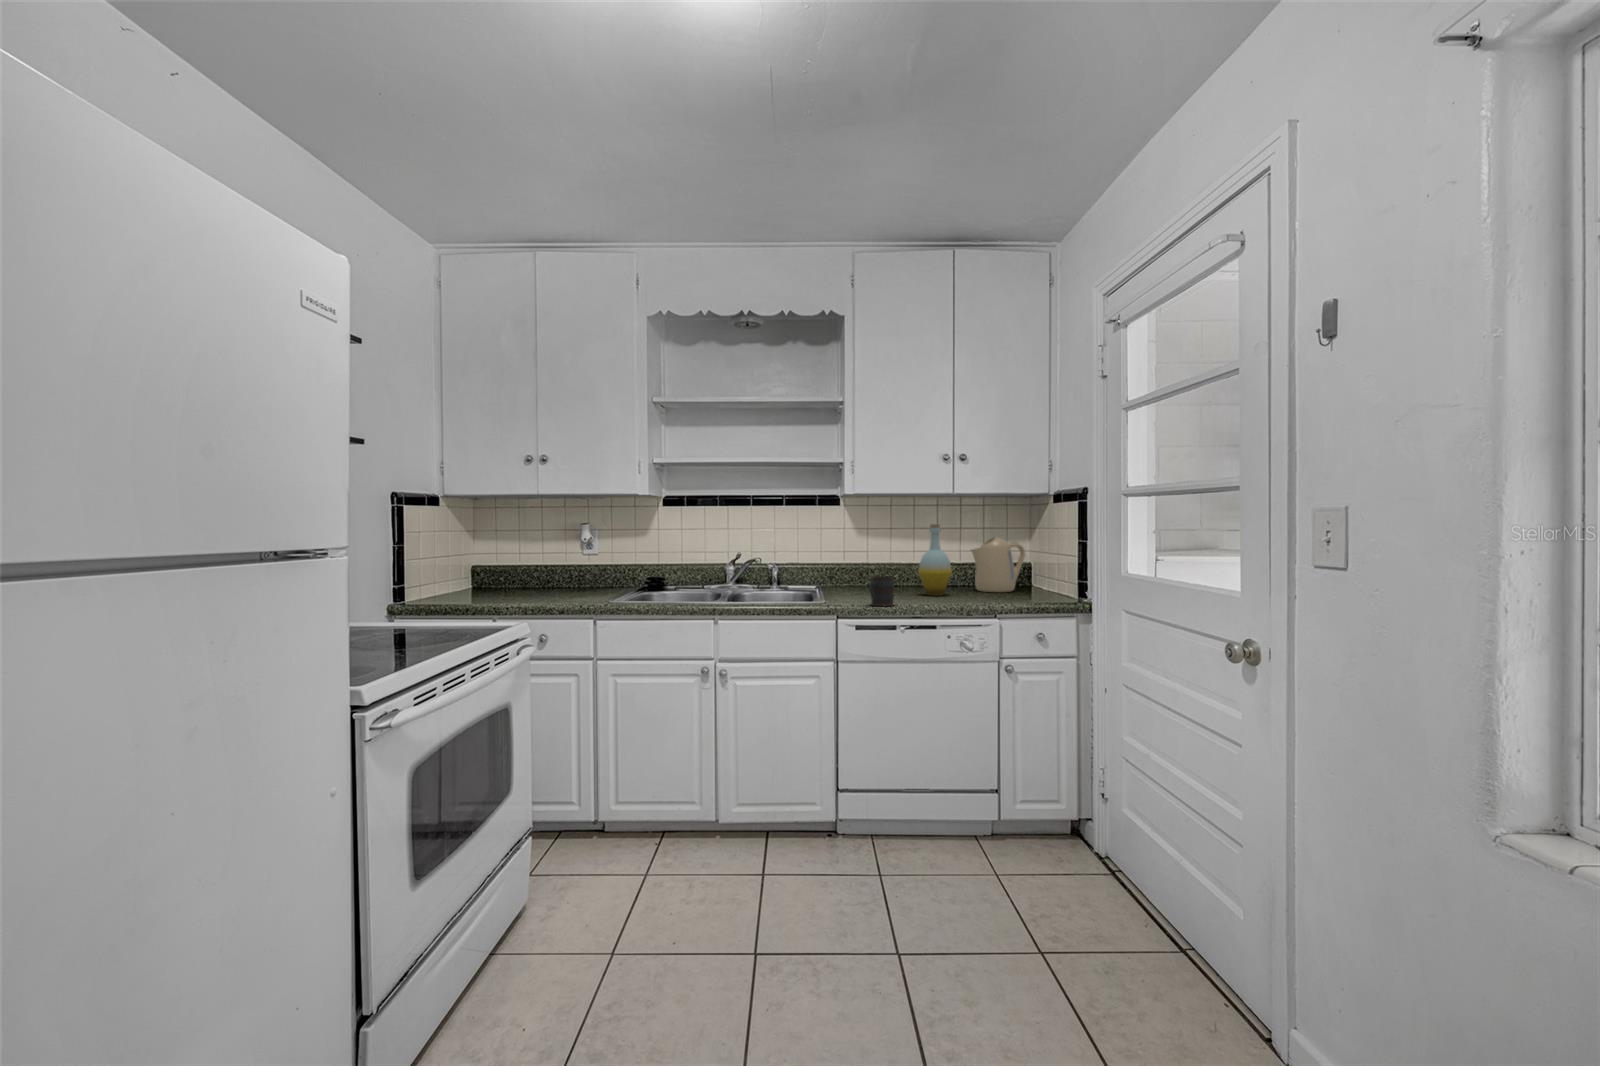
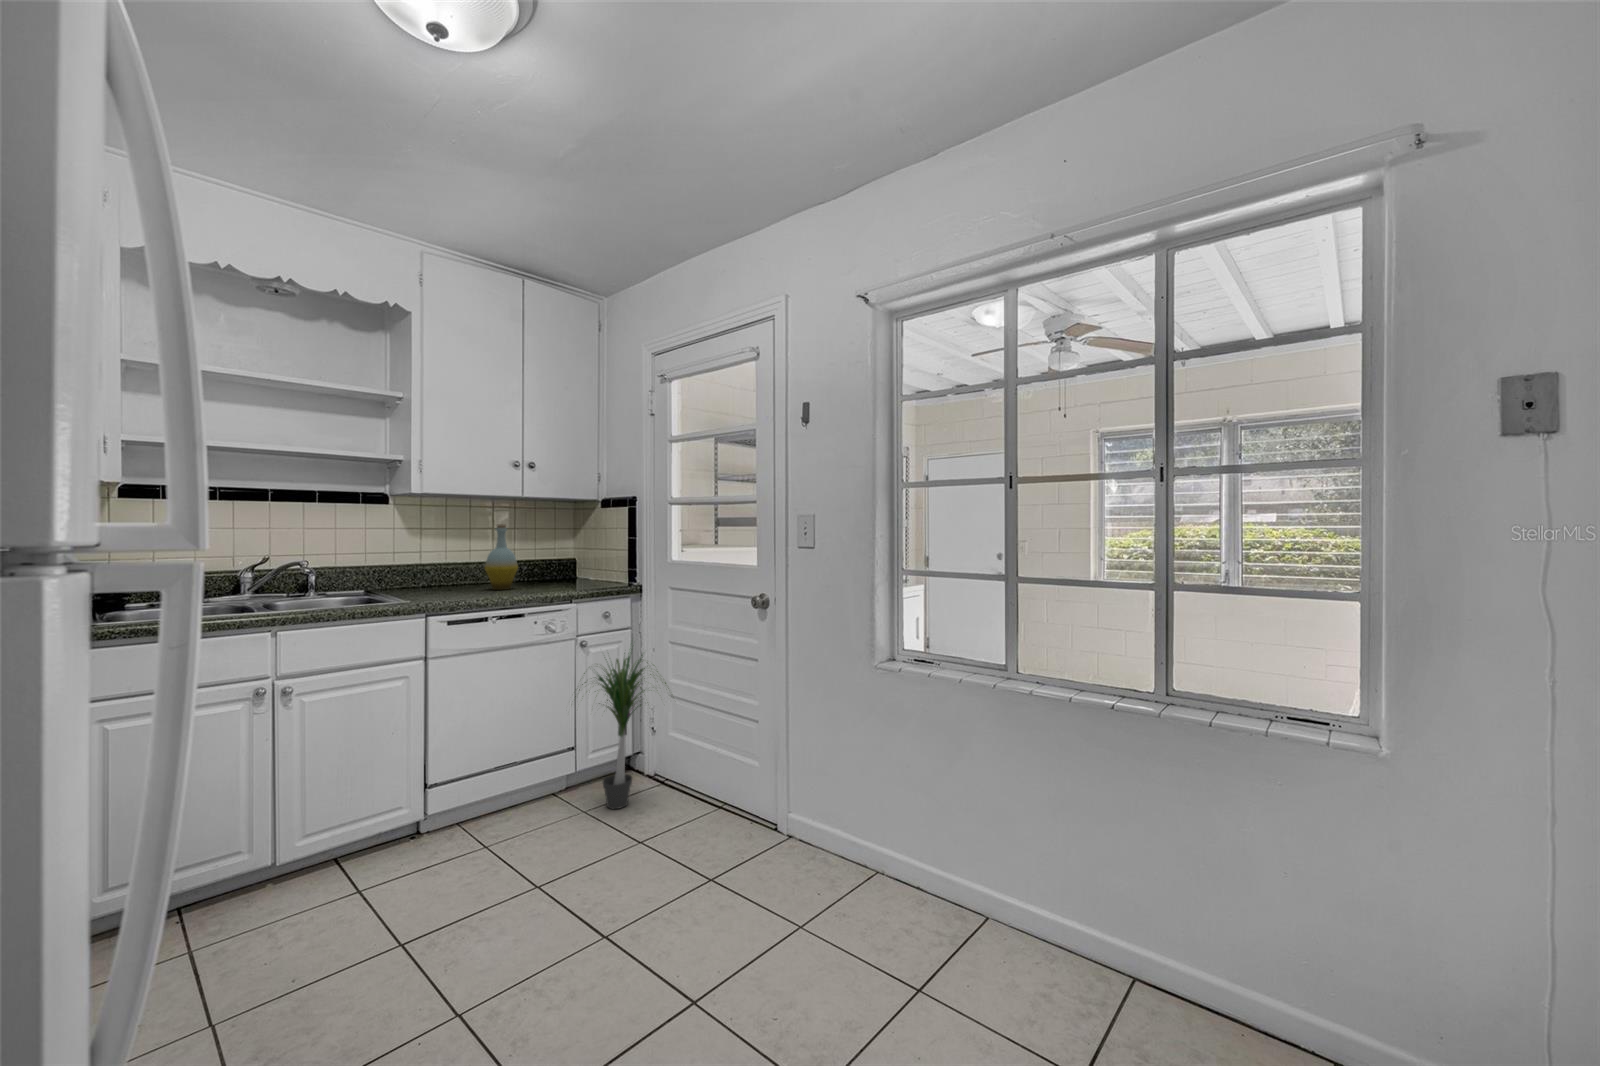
kettle: present [971,538,1025,592] -> none [526,536,572,584]
mug: present [869,576,894,606] -> none [459,573,485,601]
potted plant: none [971,668,1119,885] -> present [575,652,666,809]

